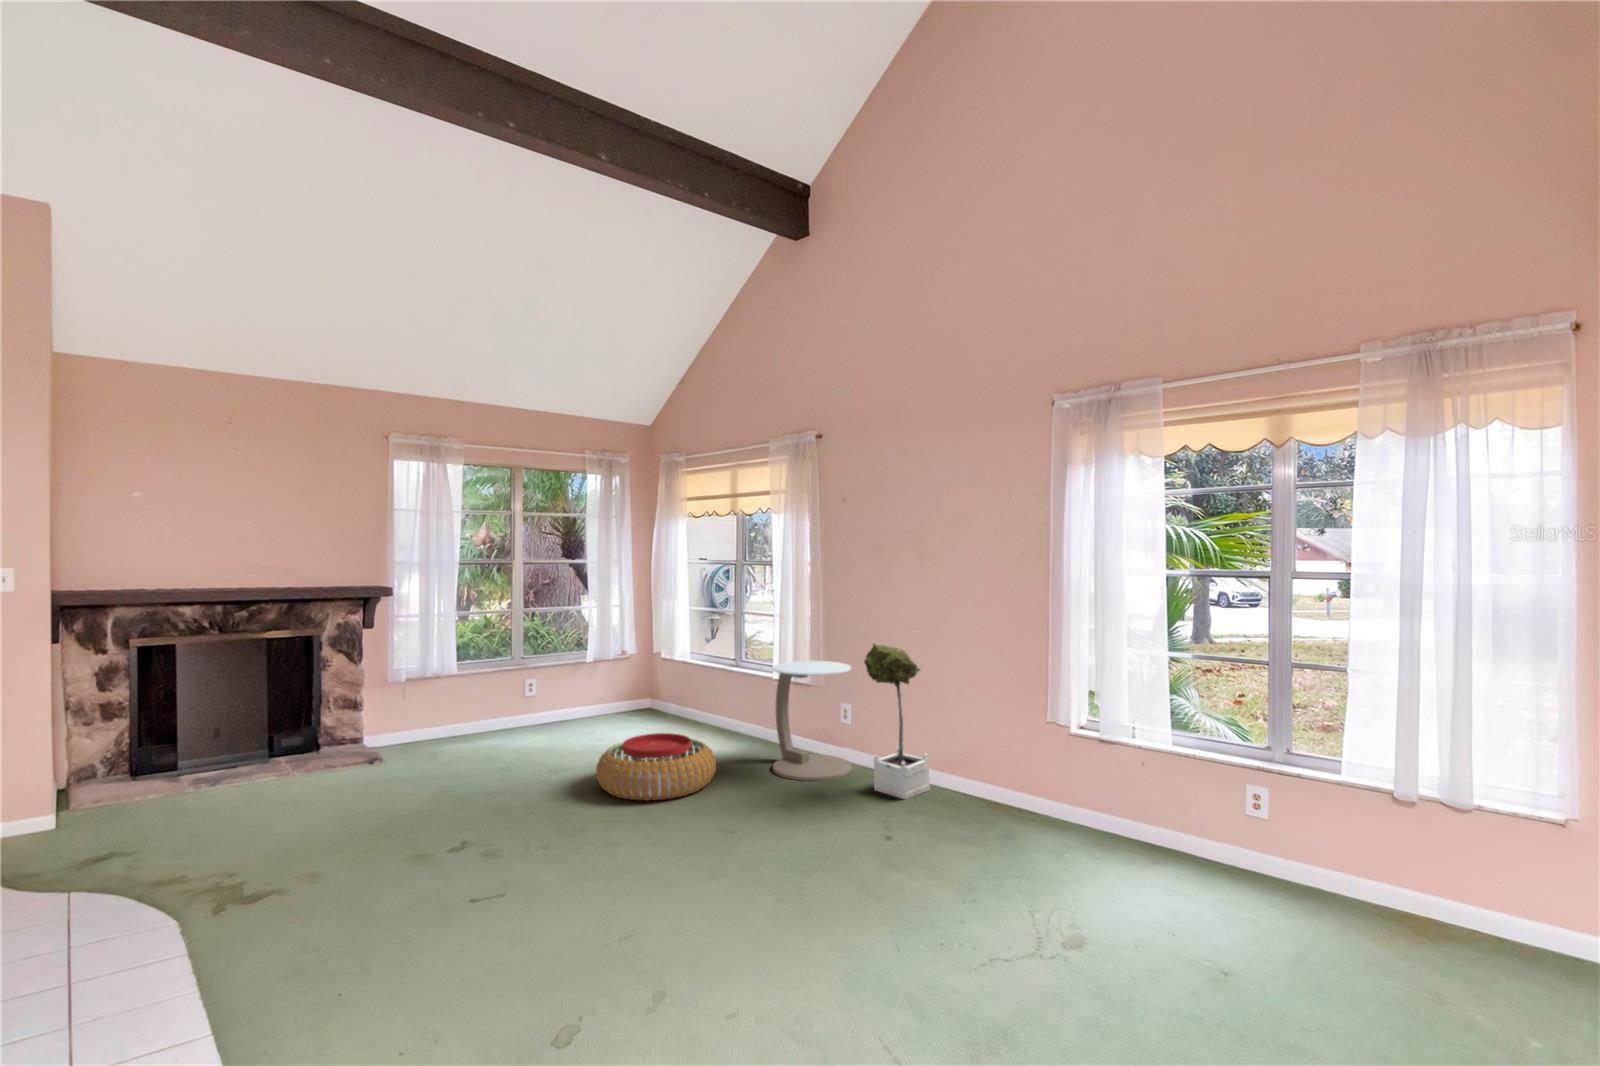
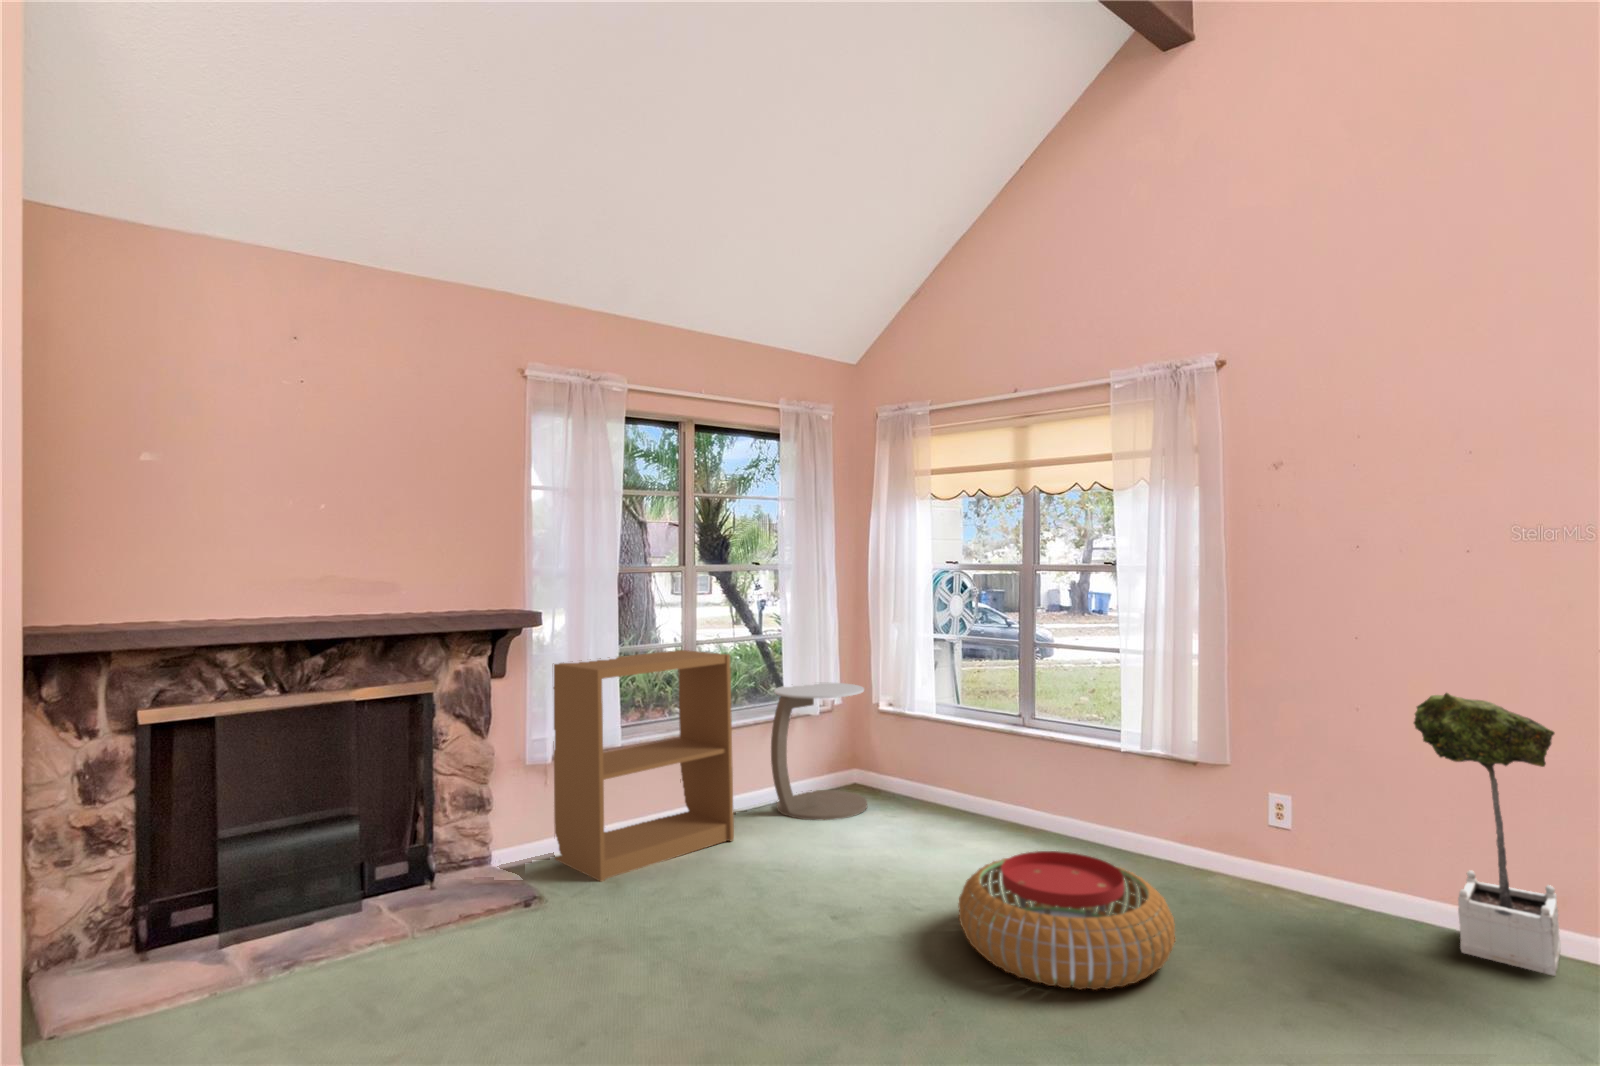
bookshelf: none [407,613,528,754] -> present [553,650,734,881]
side table: present [772,661,852,781] -> present [771,683,867,820]

